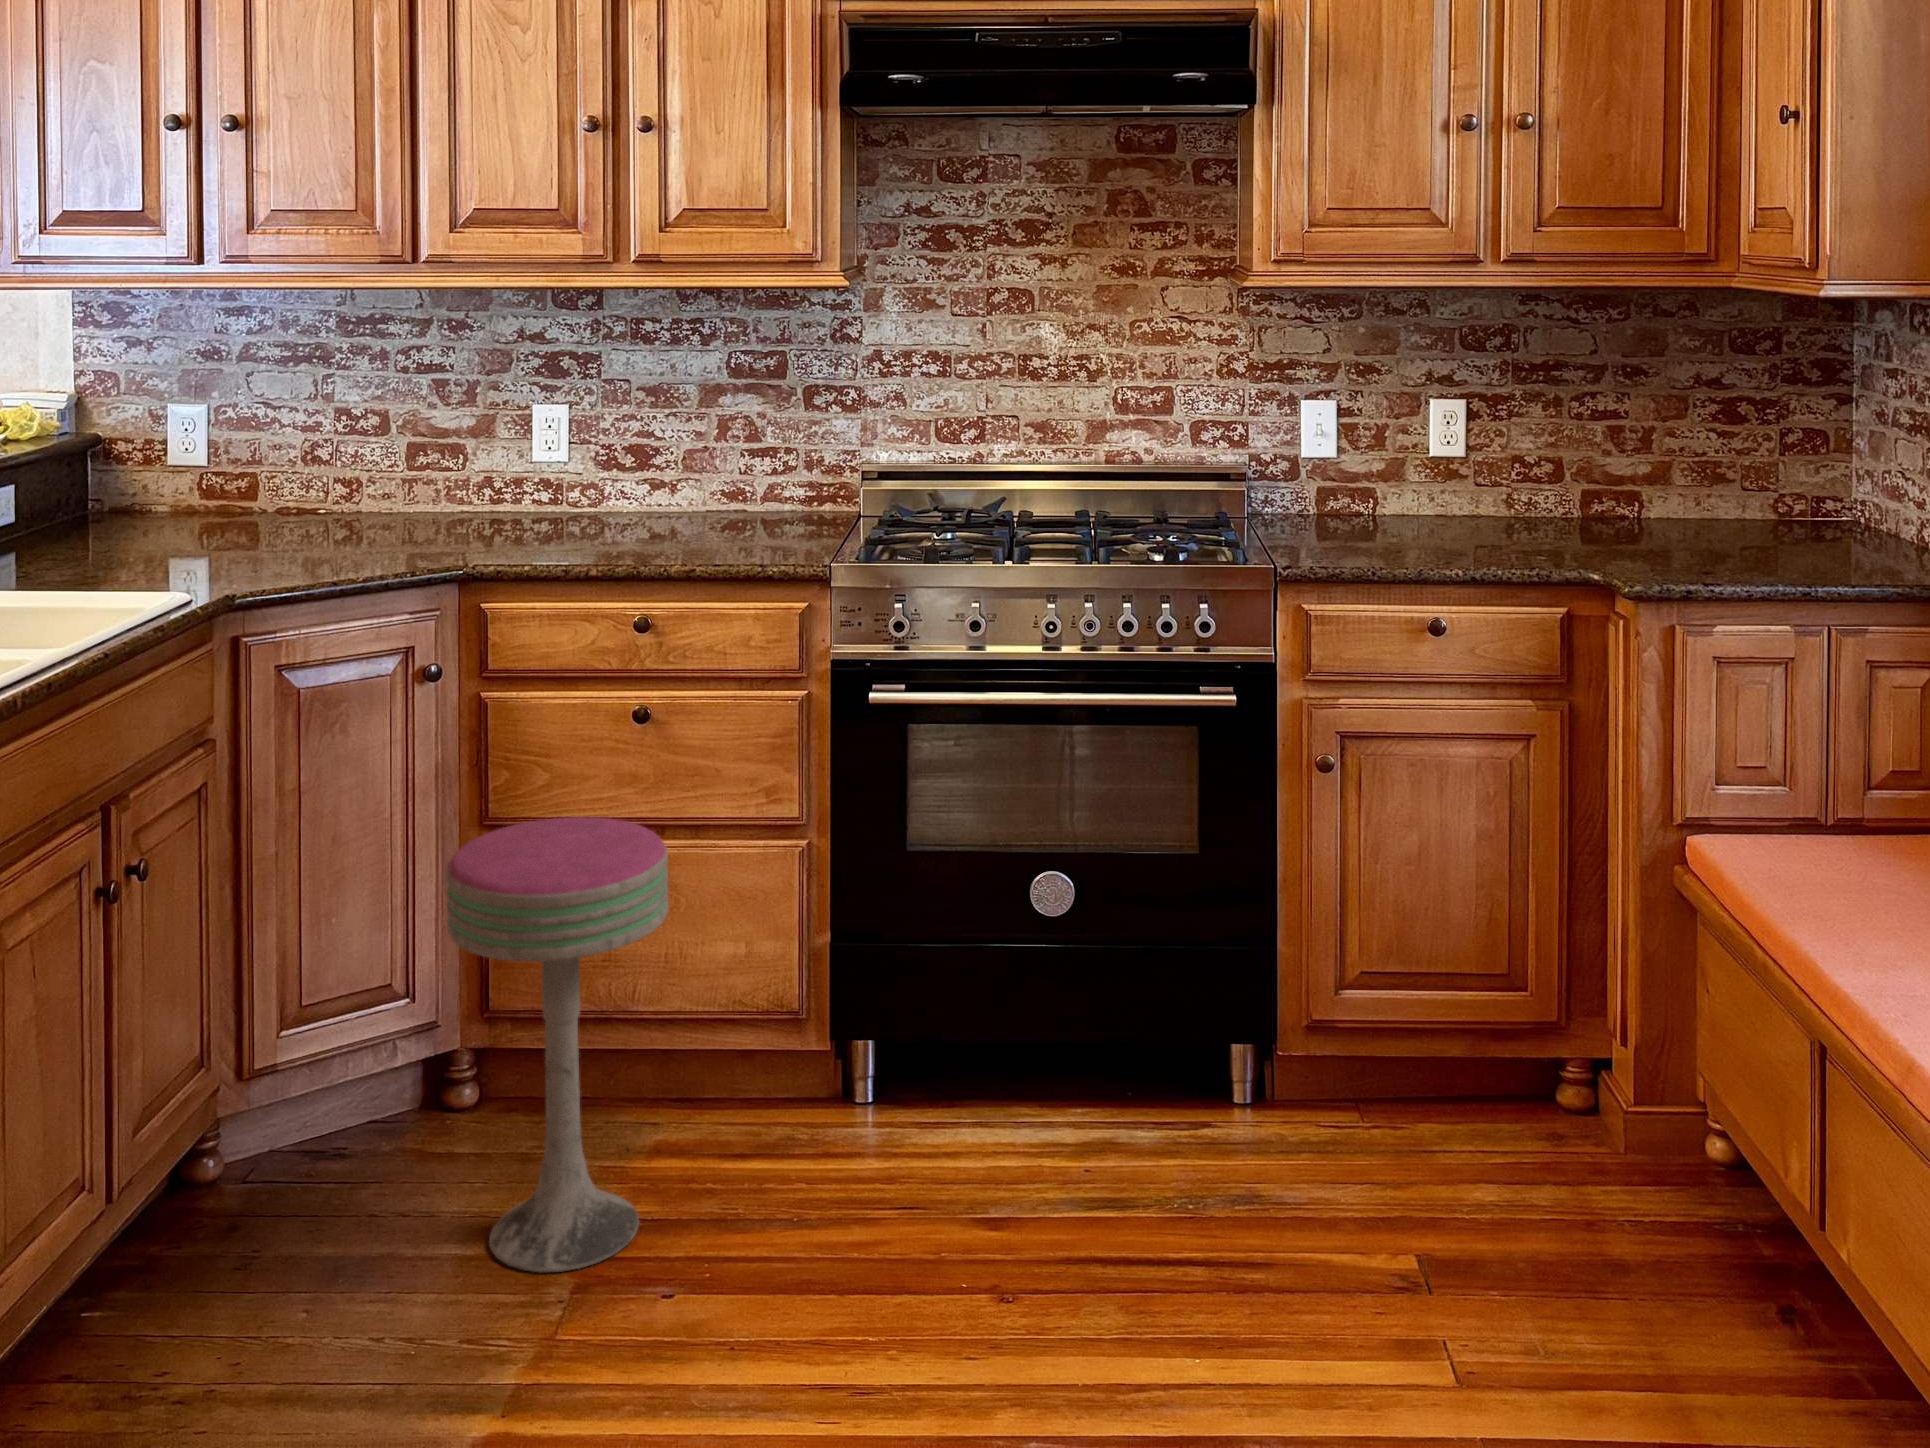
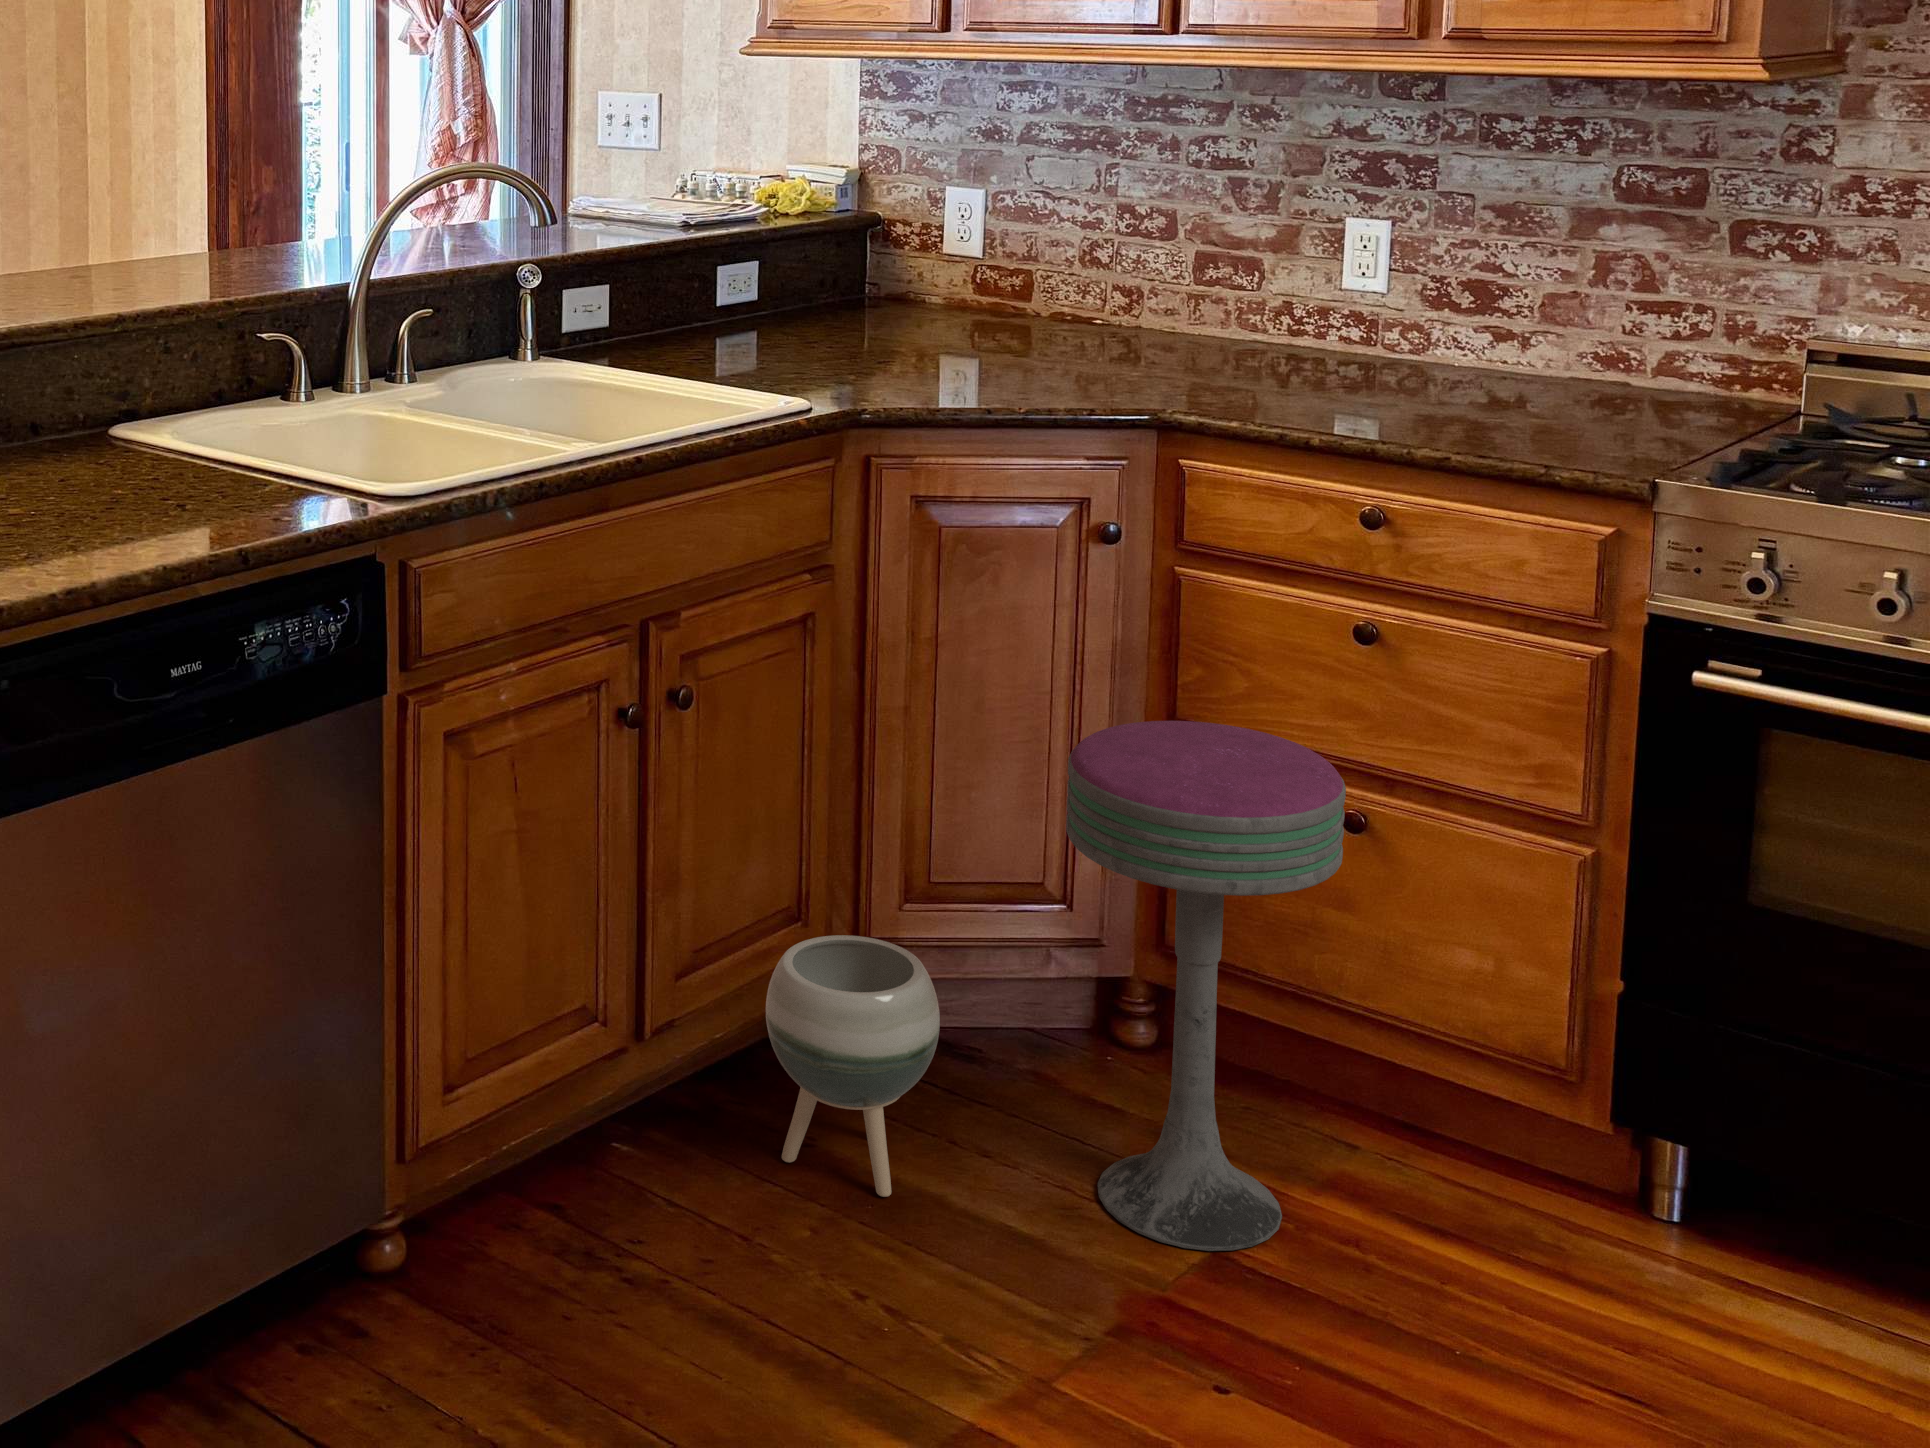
planter: none [180,1096,352,1347] -> present [766,935,940,1197]

